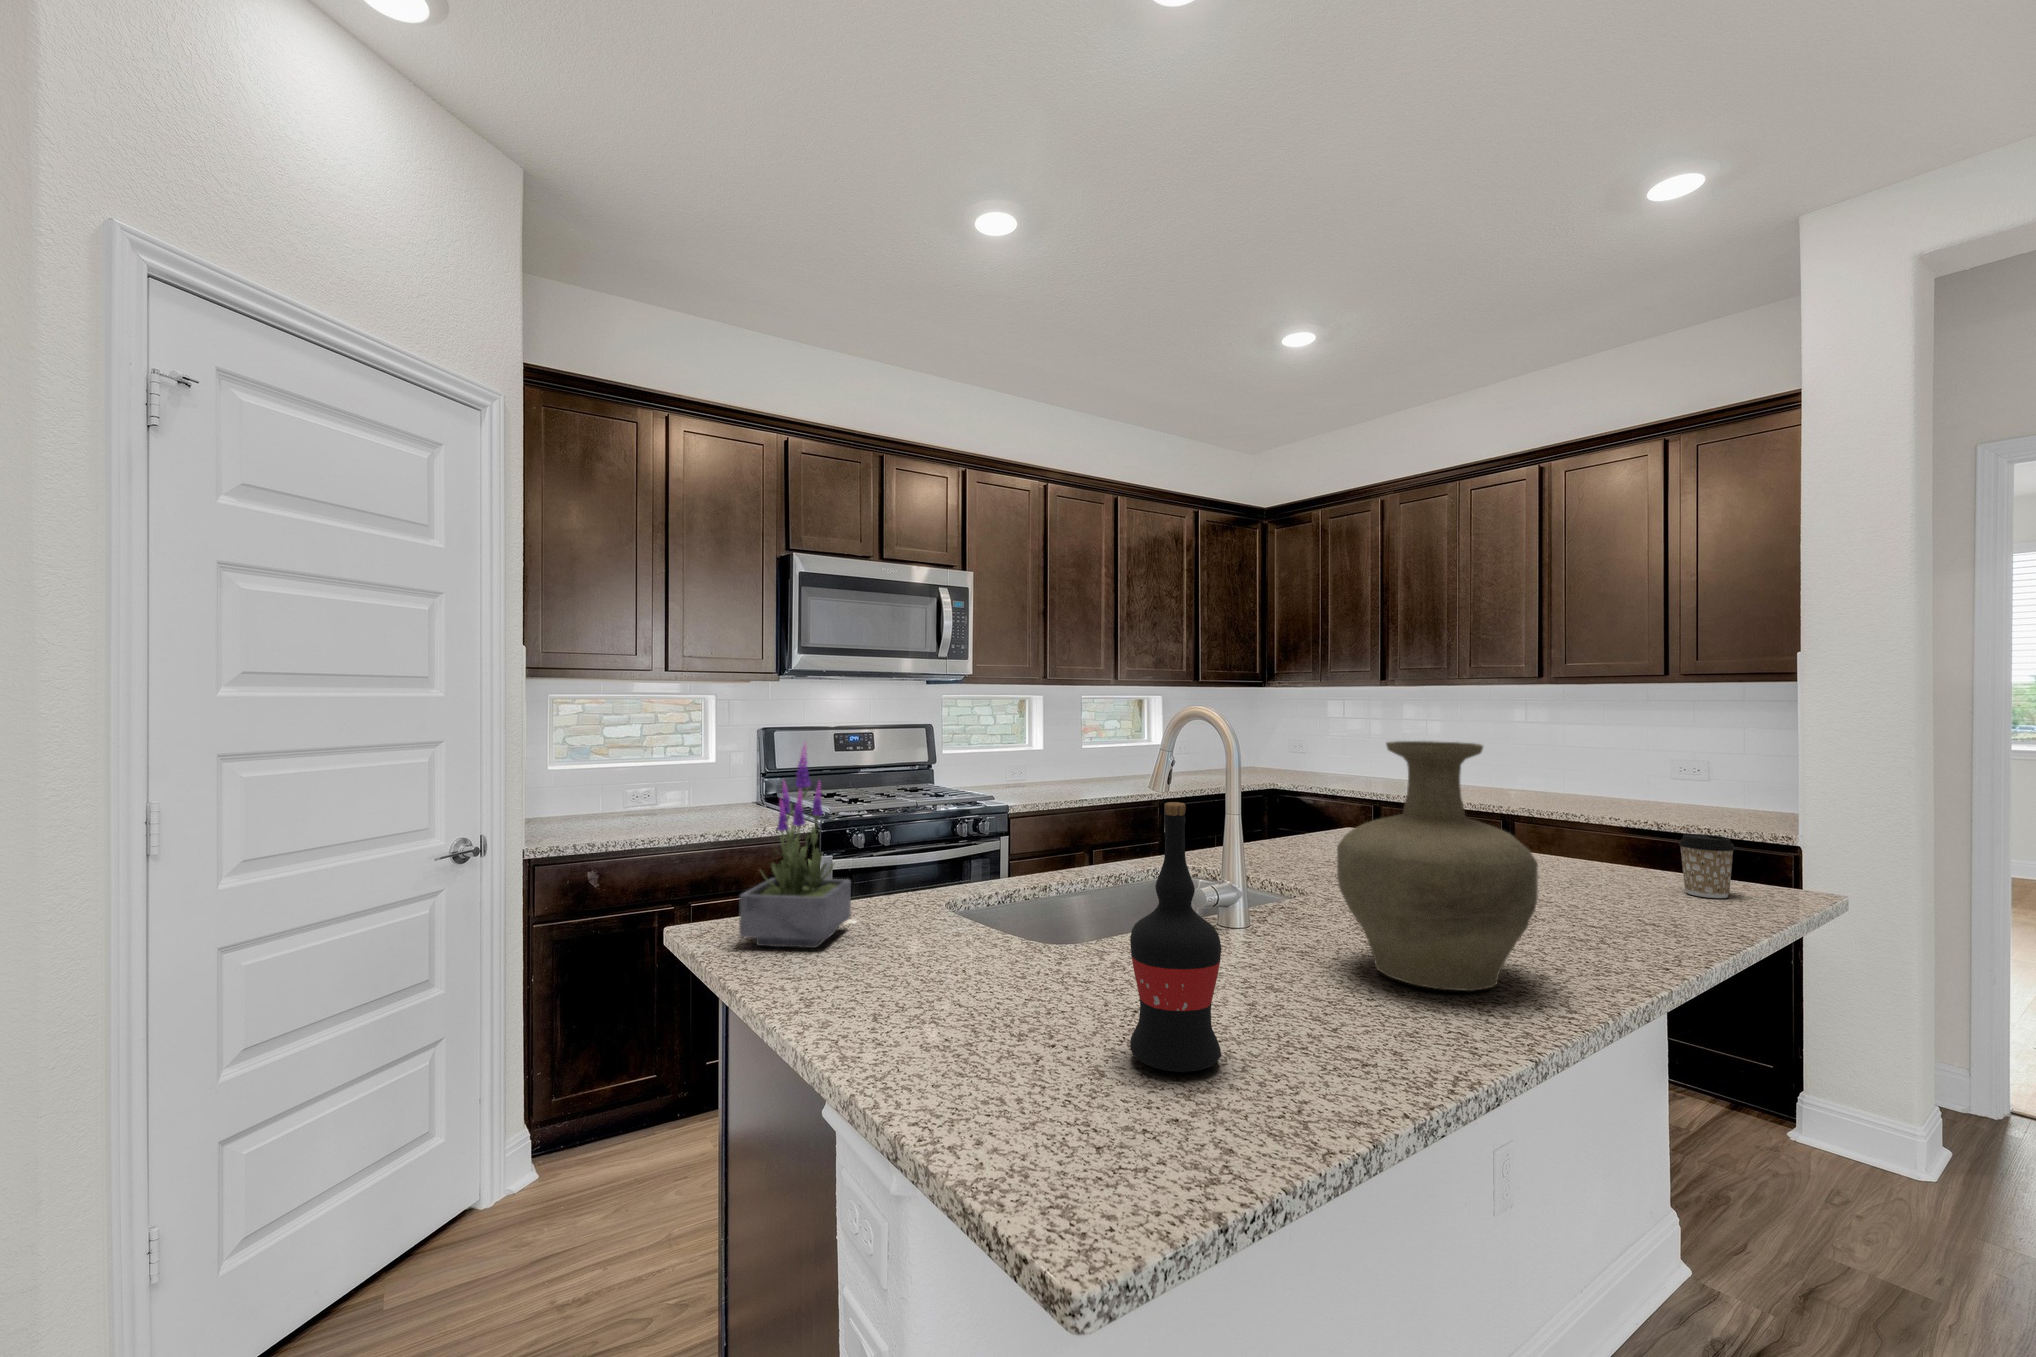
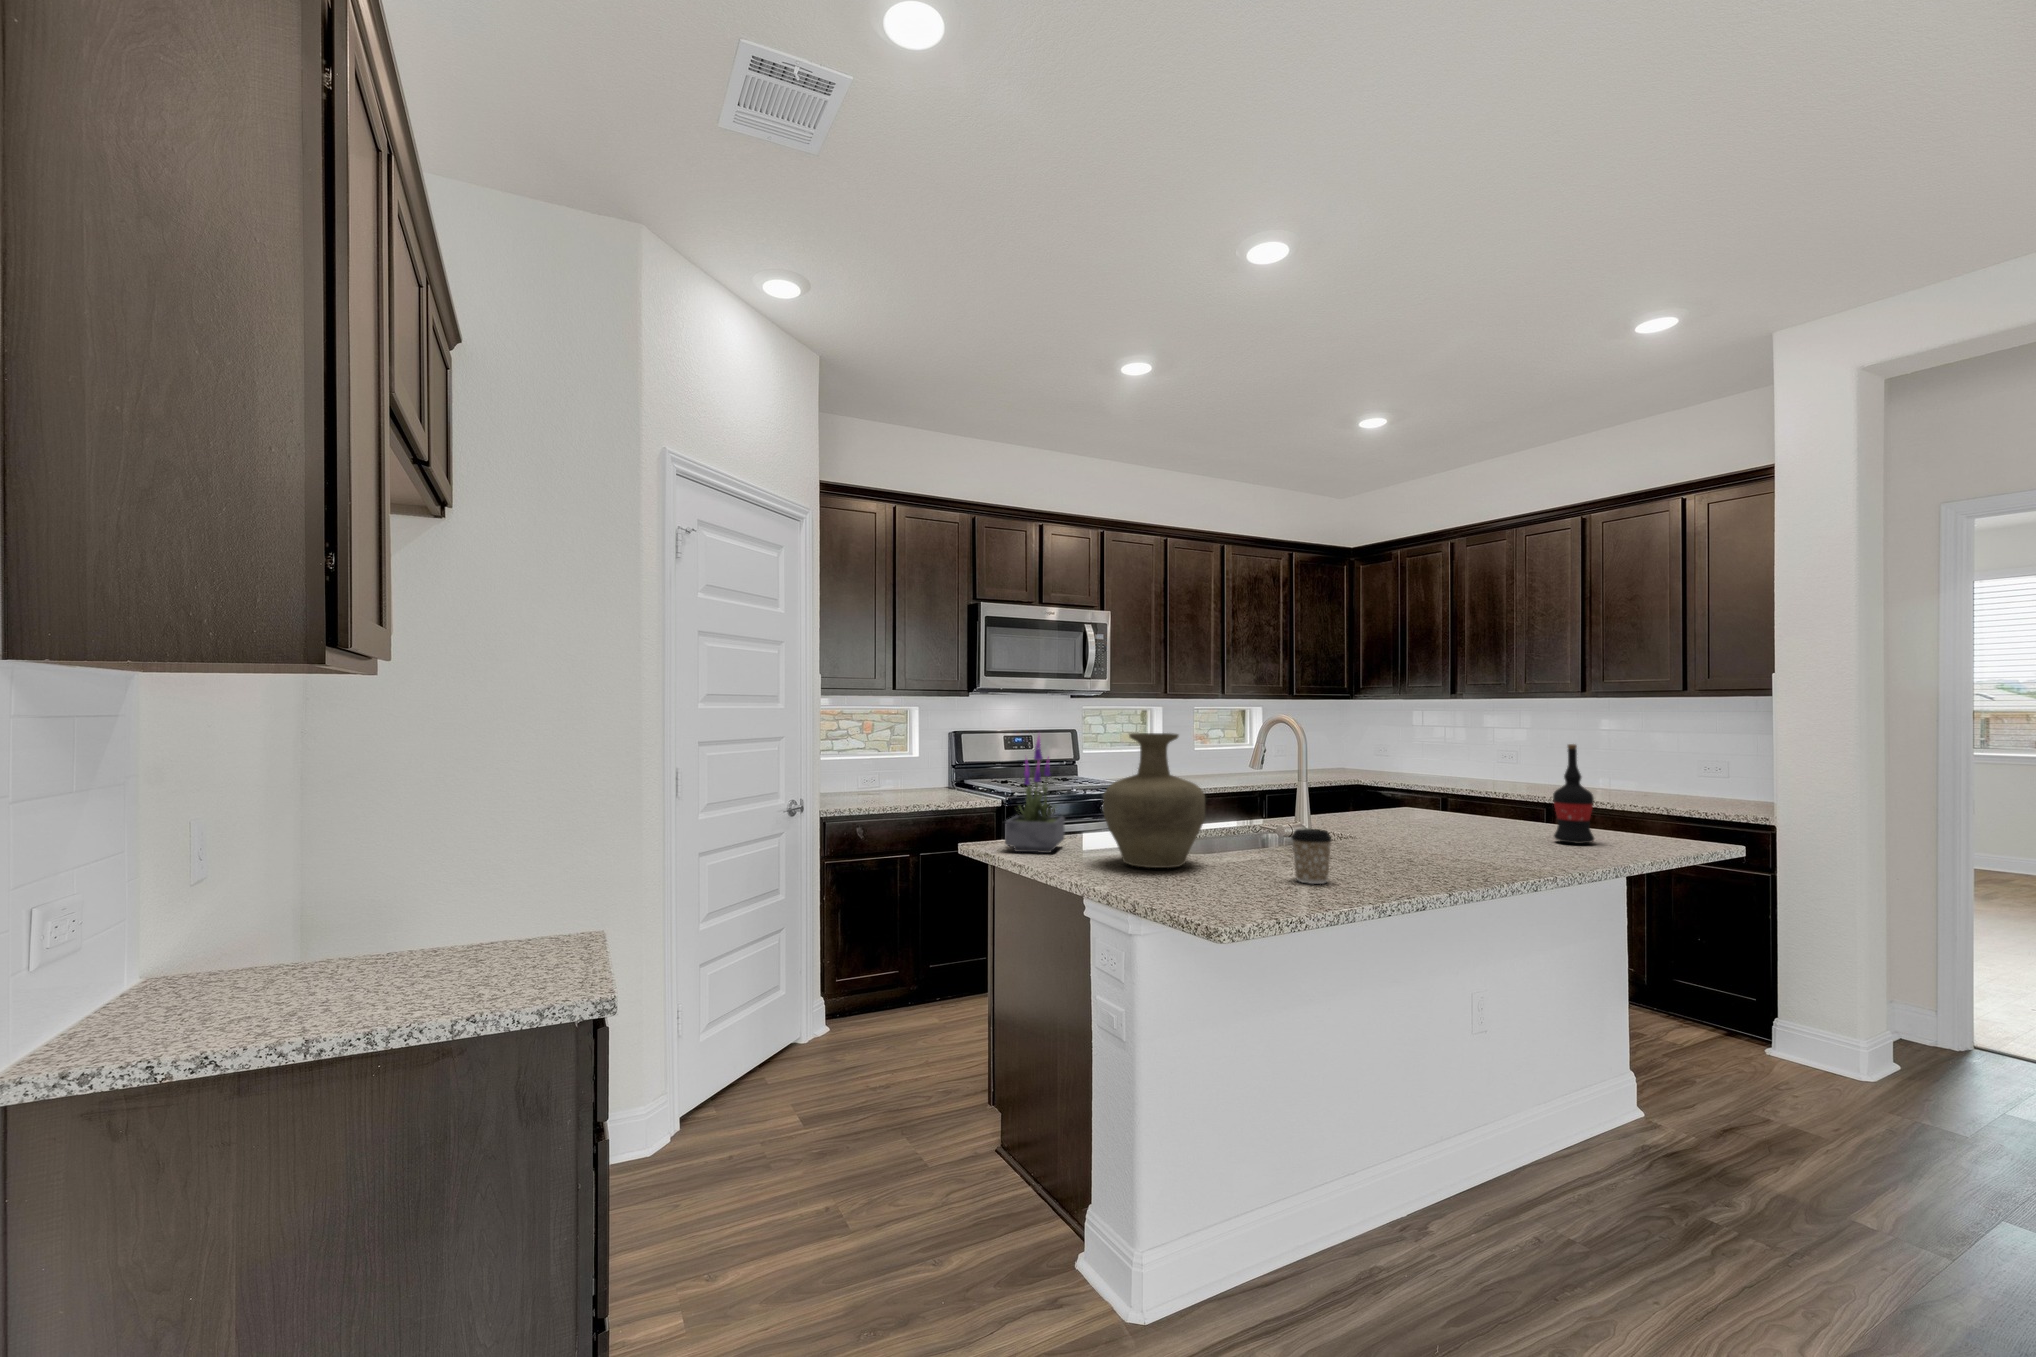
vase: present [1337,741,1538,991] -> present [1103,733,1205,868]
wine bottle: present [1130,802,1221,1072] -> present [1553,744,1594,844]
coffee cup: present [1679,834,1735,898] -> present [1292,829,1331,884]

